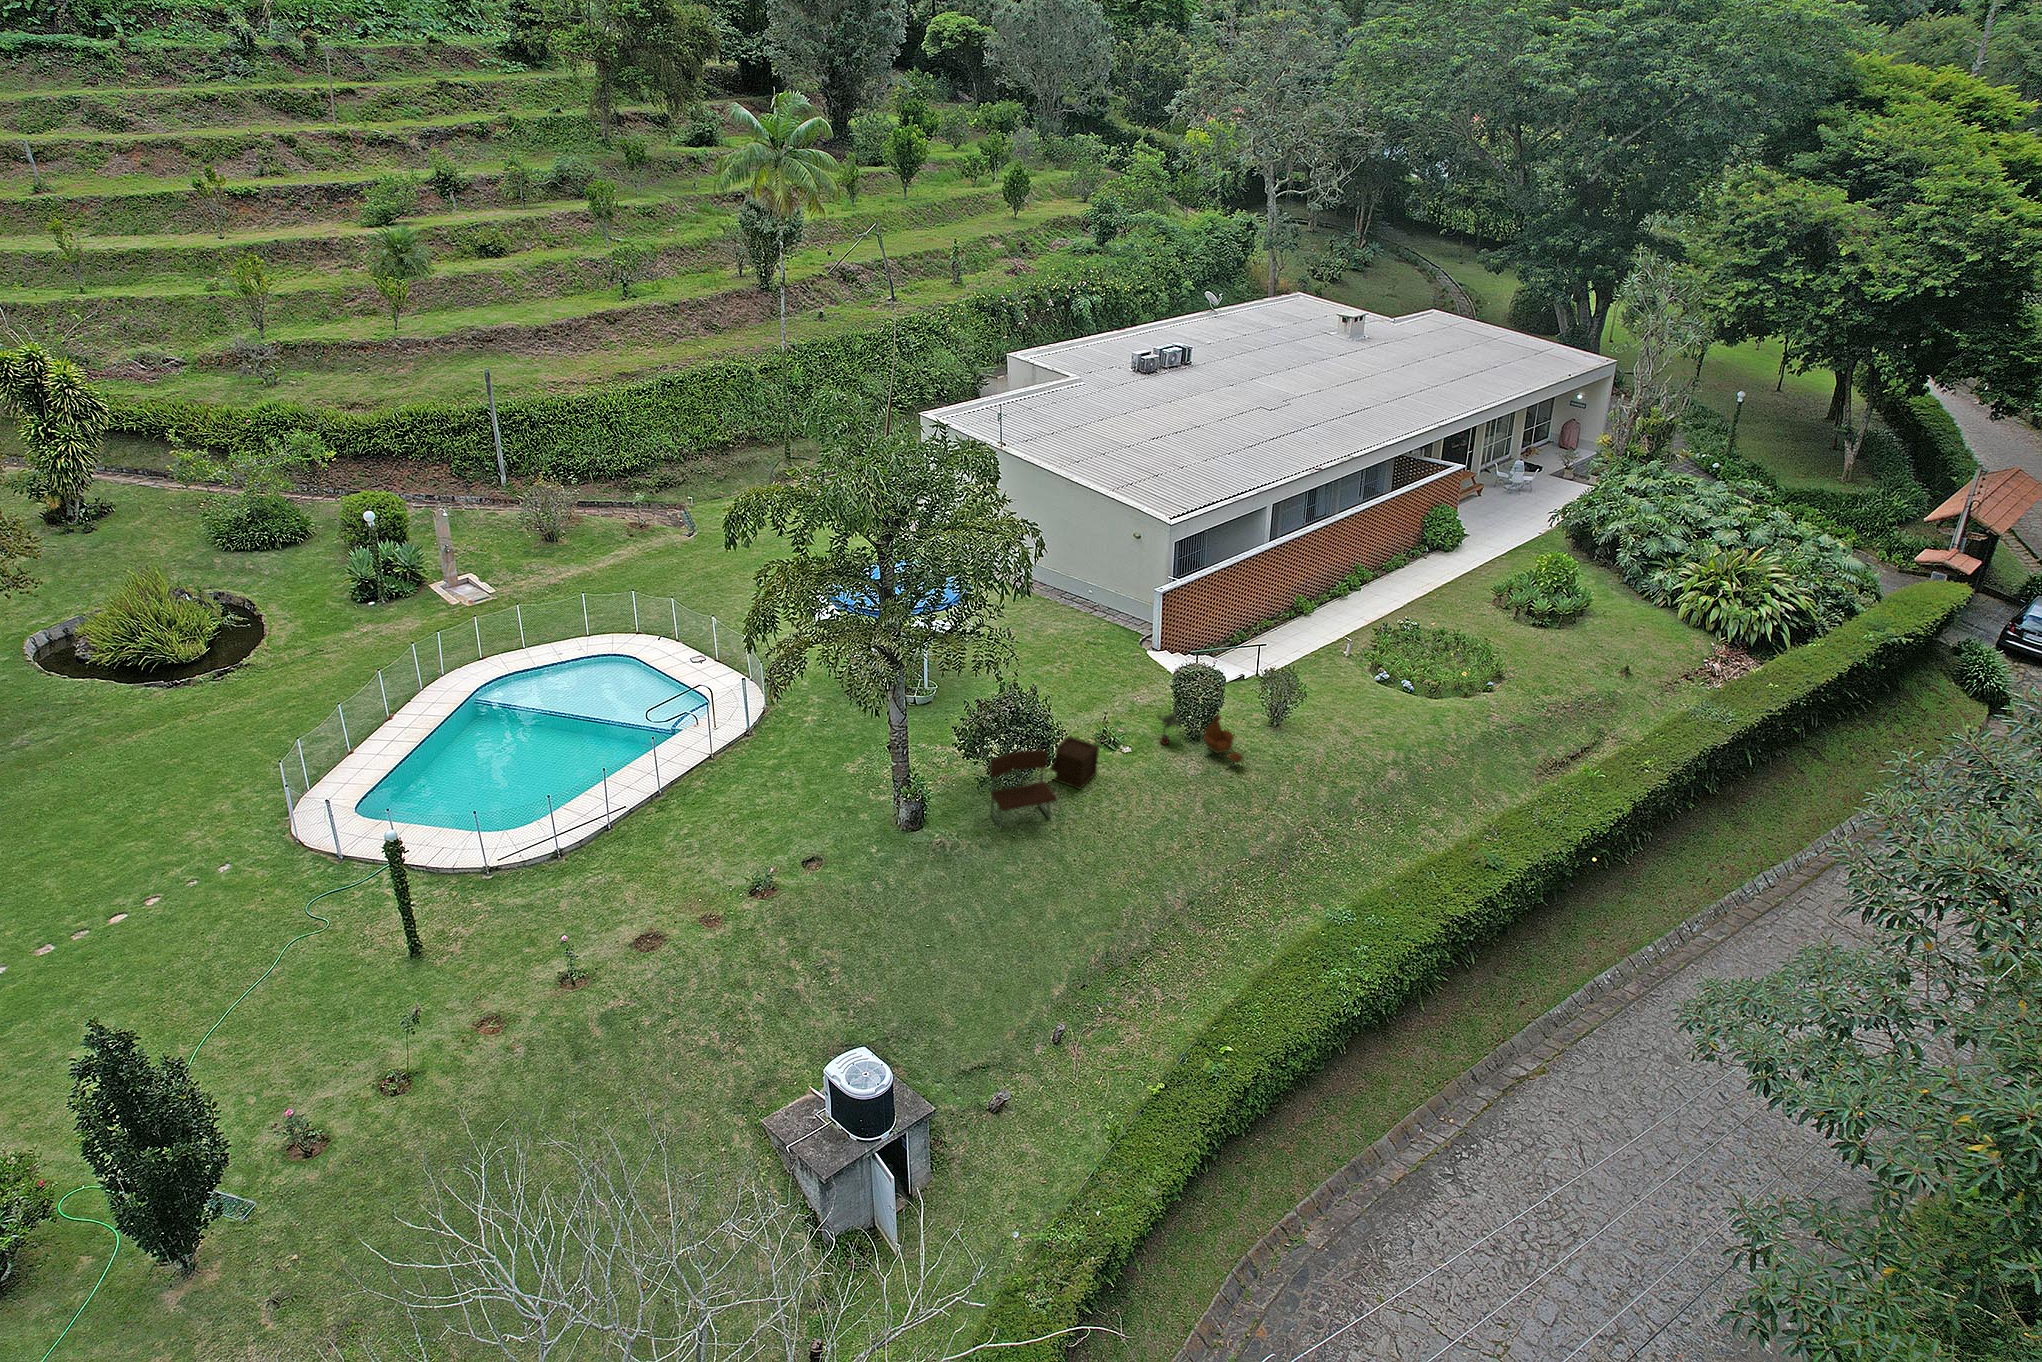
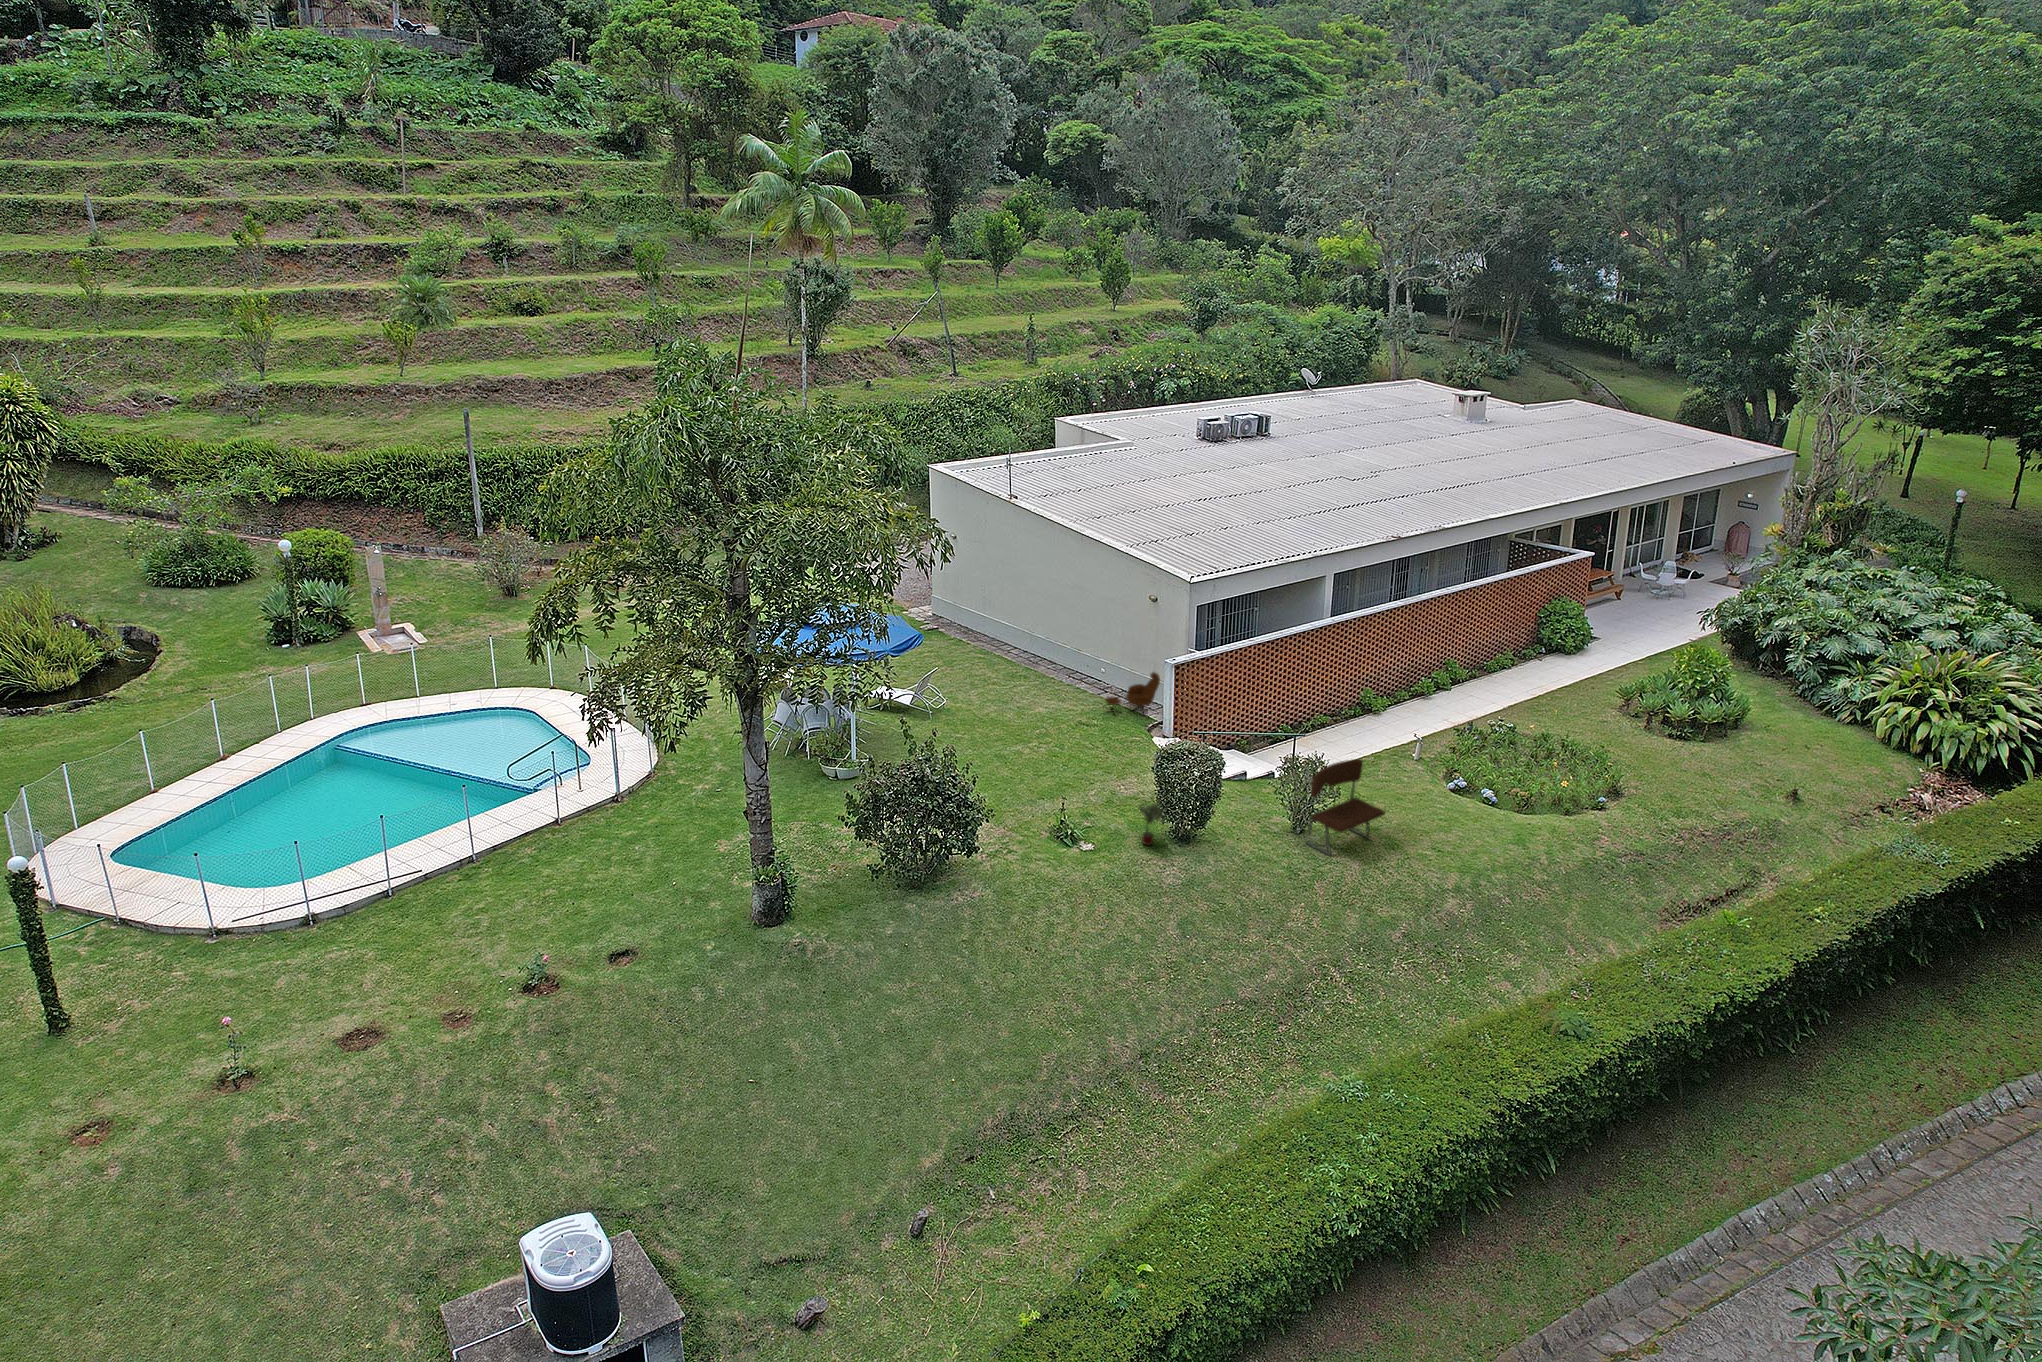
lounge chair: present [1204,715,1243,767] -> present [1106,673,1160,712]
wooden crate: present [1051,736,1099,789] -> none [982,822,1048,892]
bench: present [990,750,1057,828] -> present [1305,759,1385,856]

